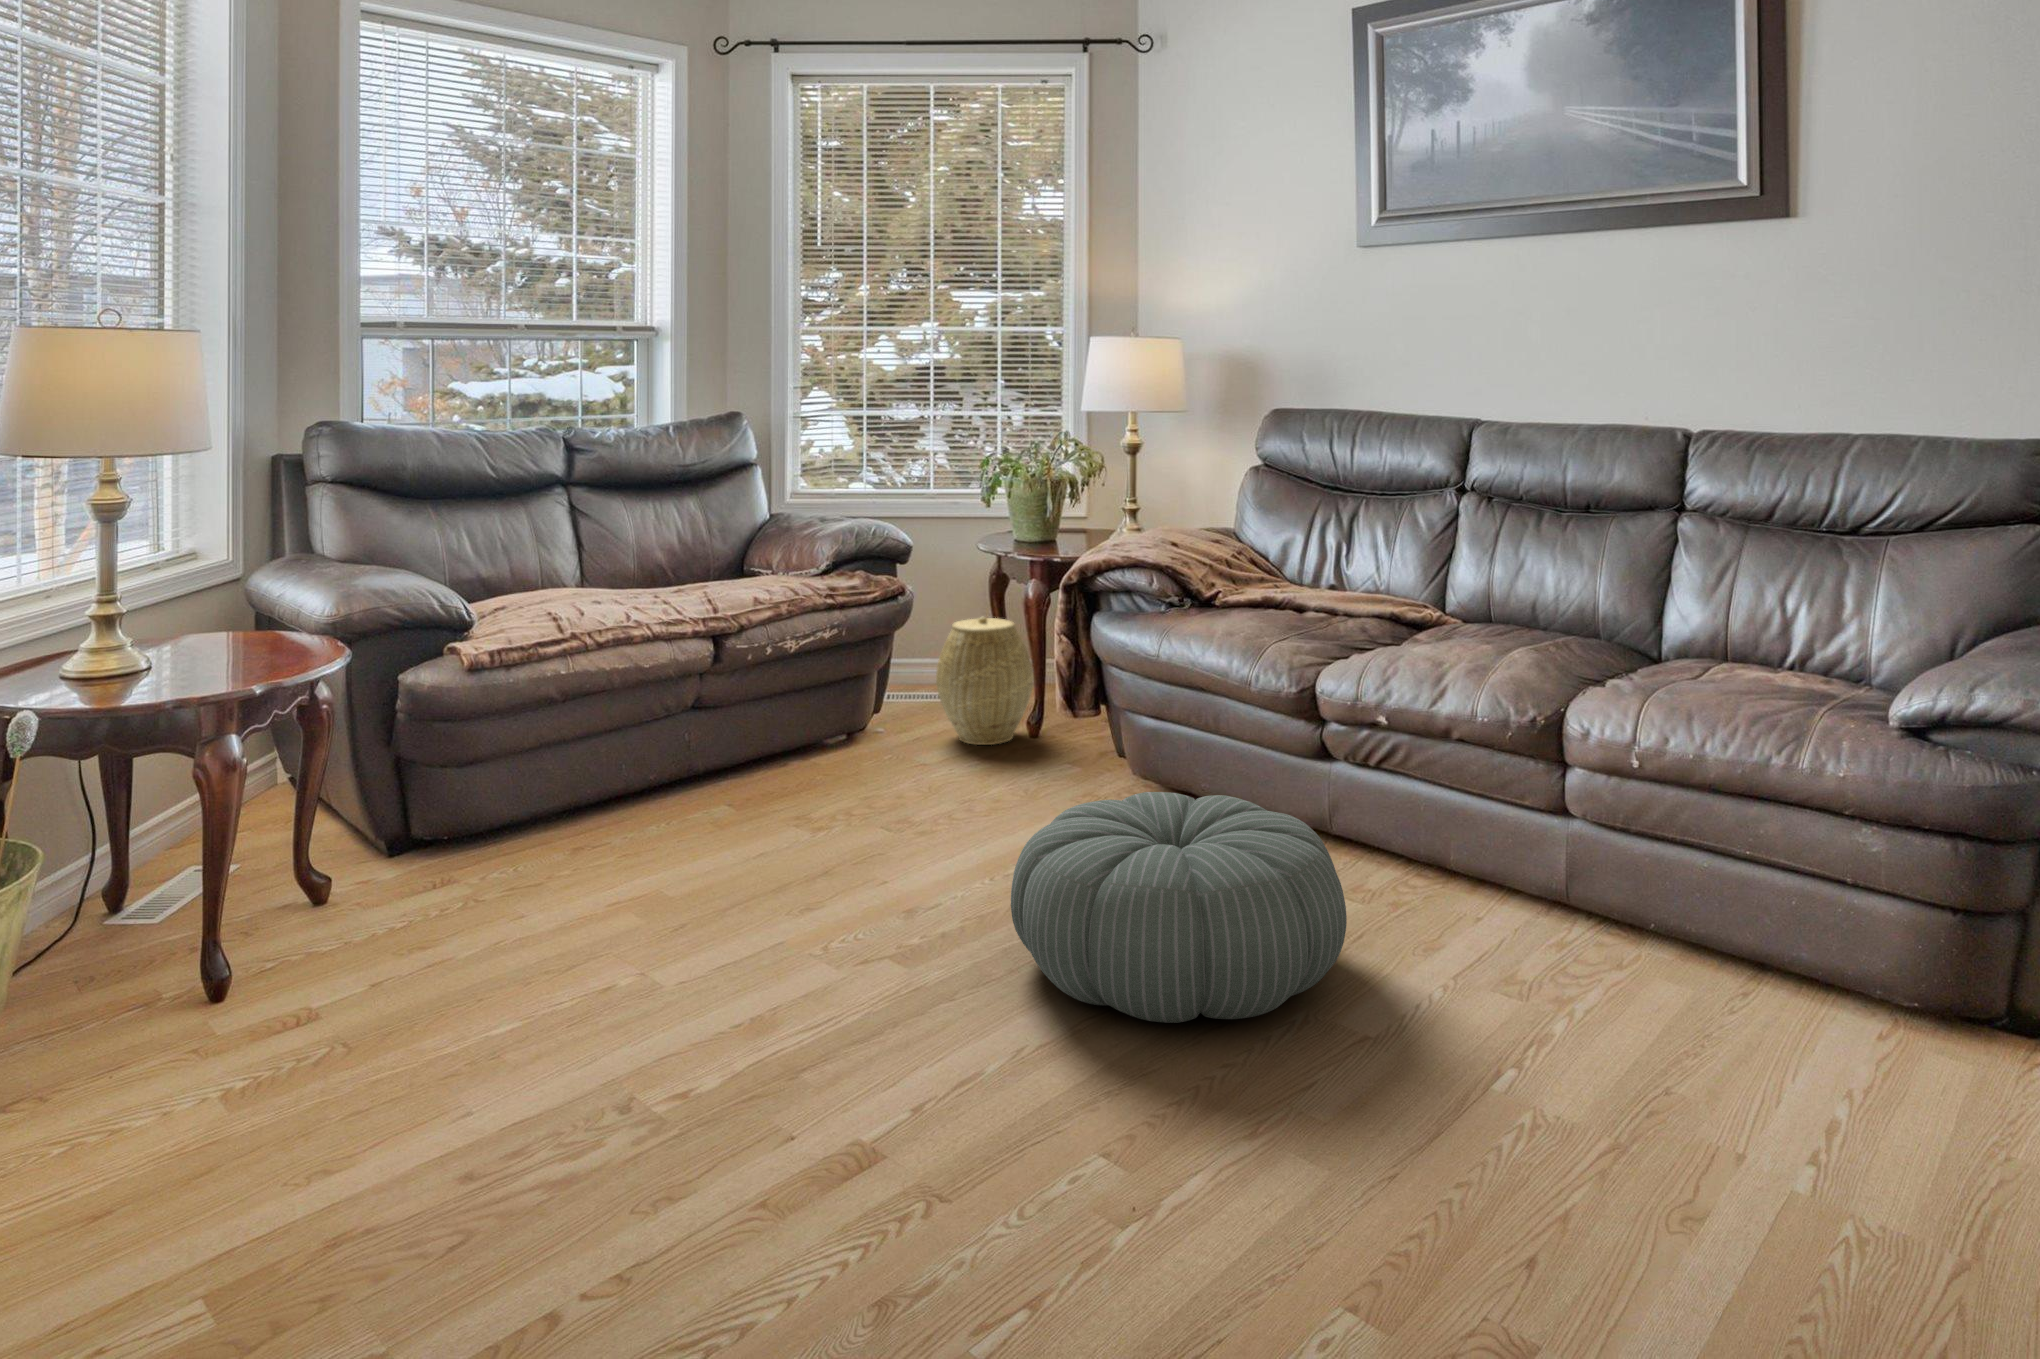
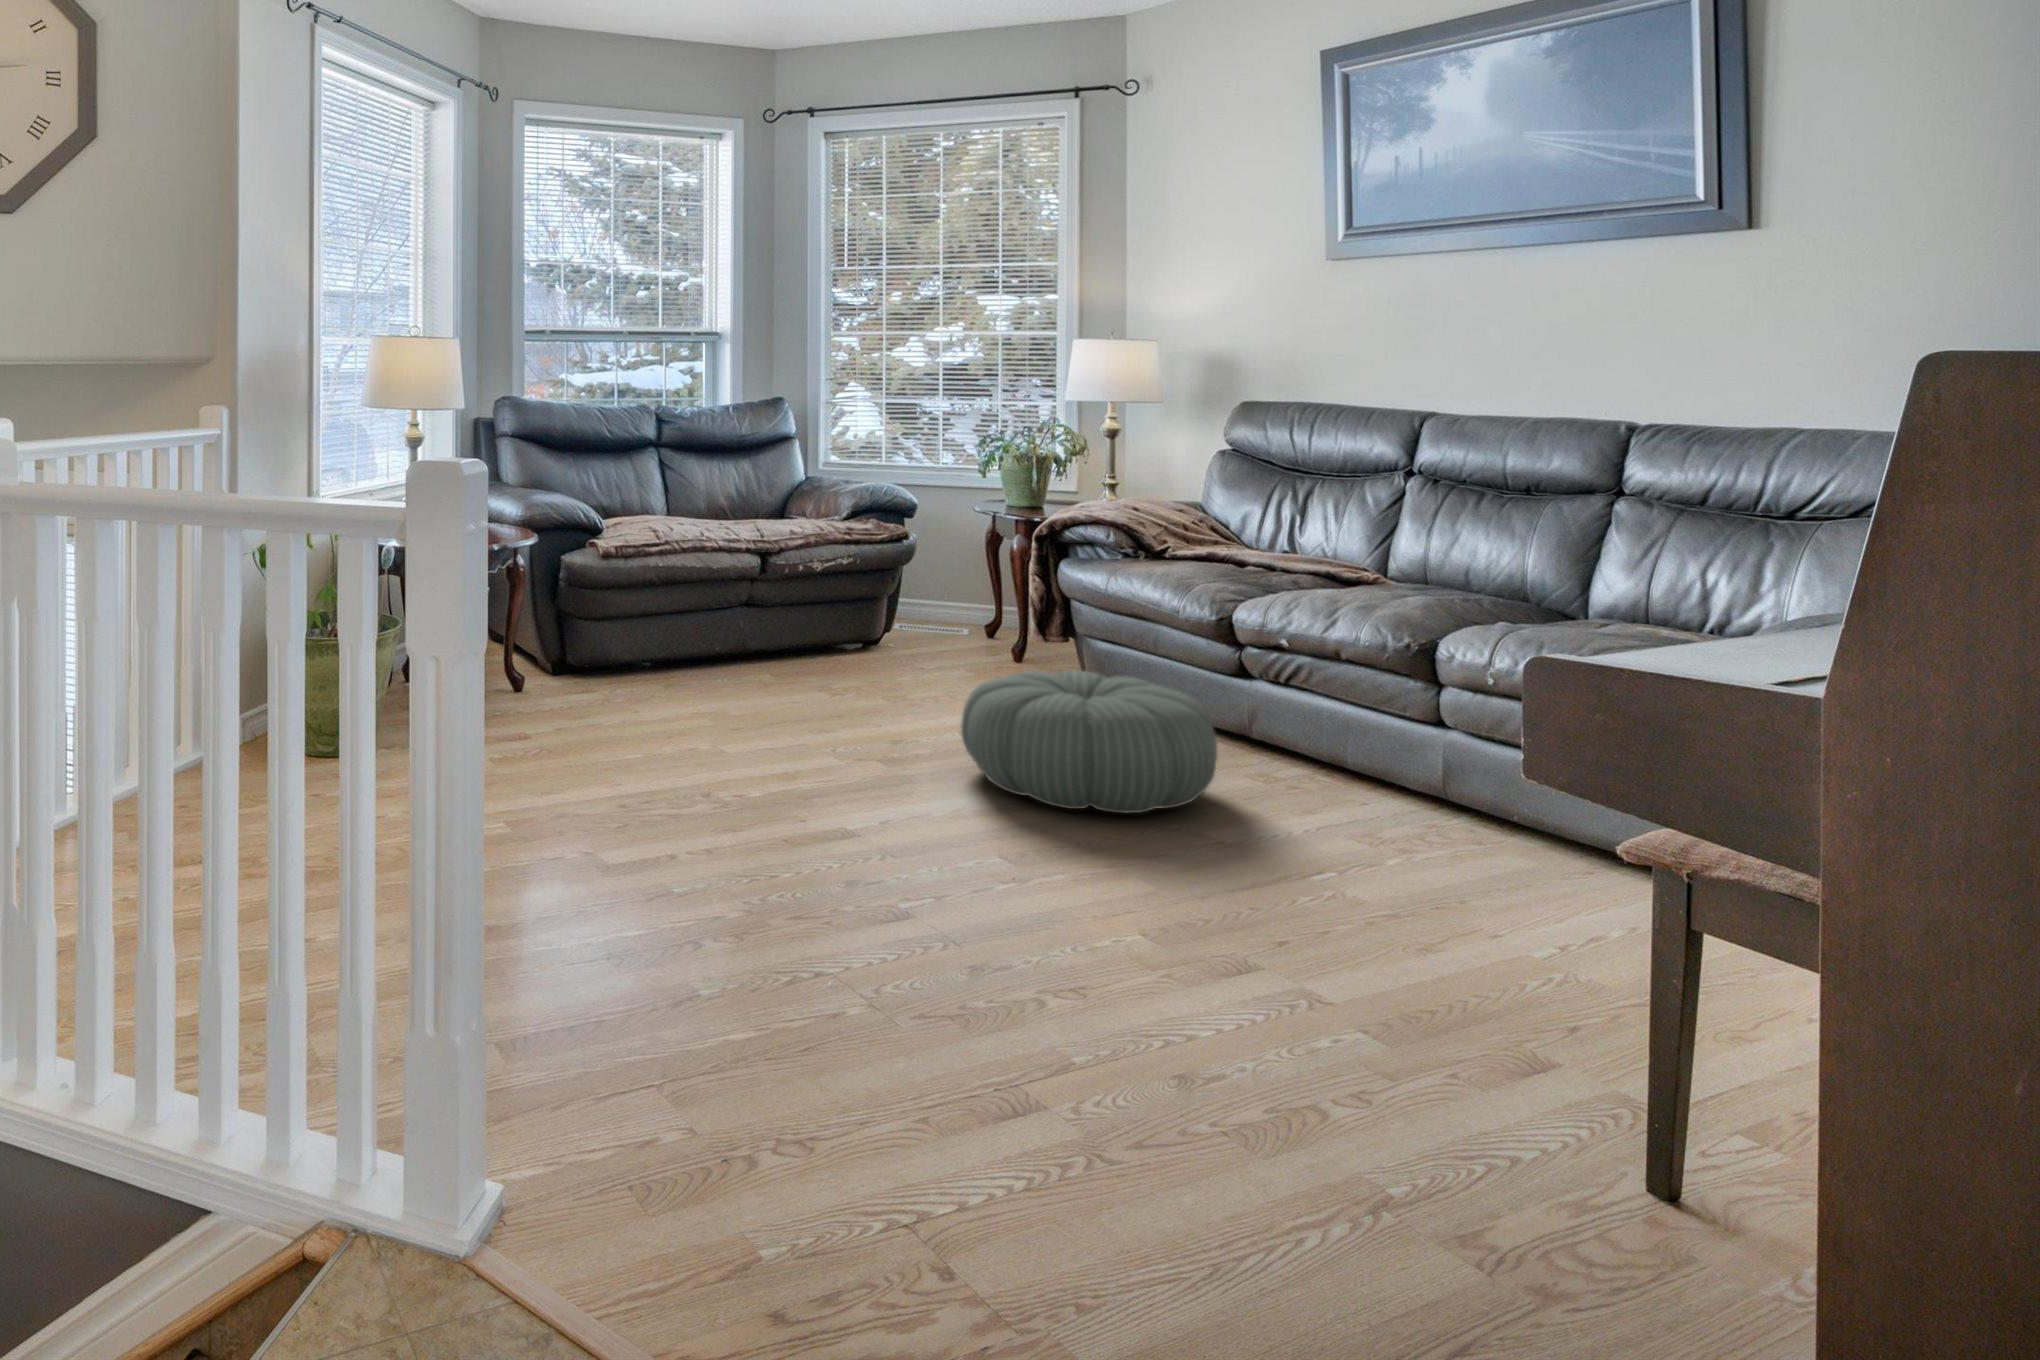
woven basket: present [936,617,1033,745] -> none [936,560,1017,660]

